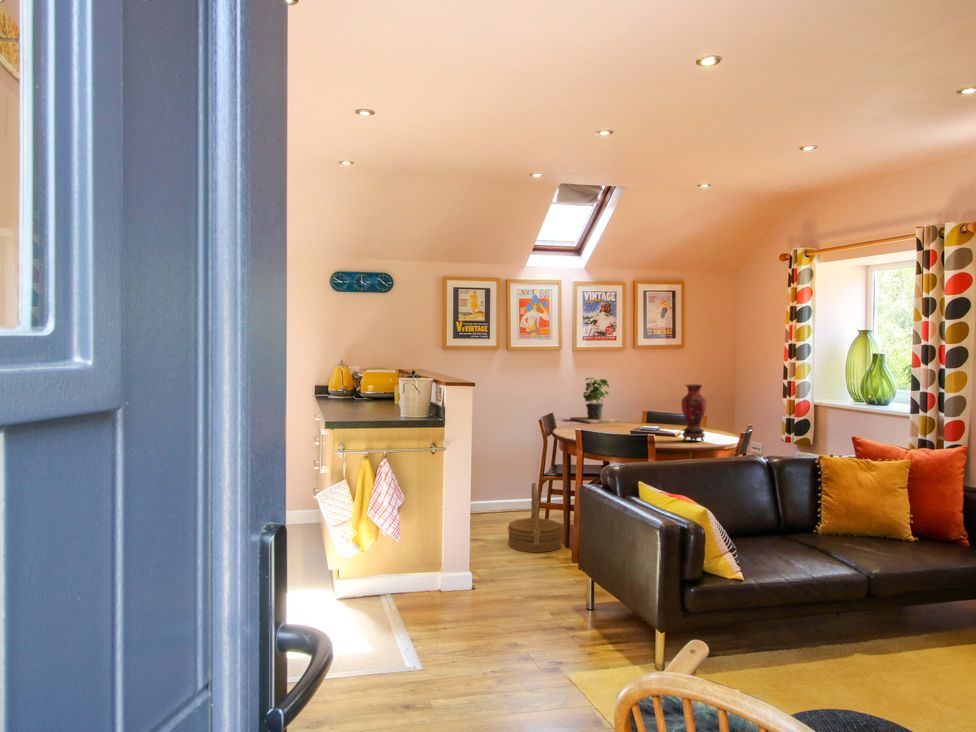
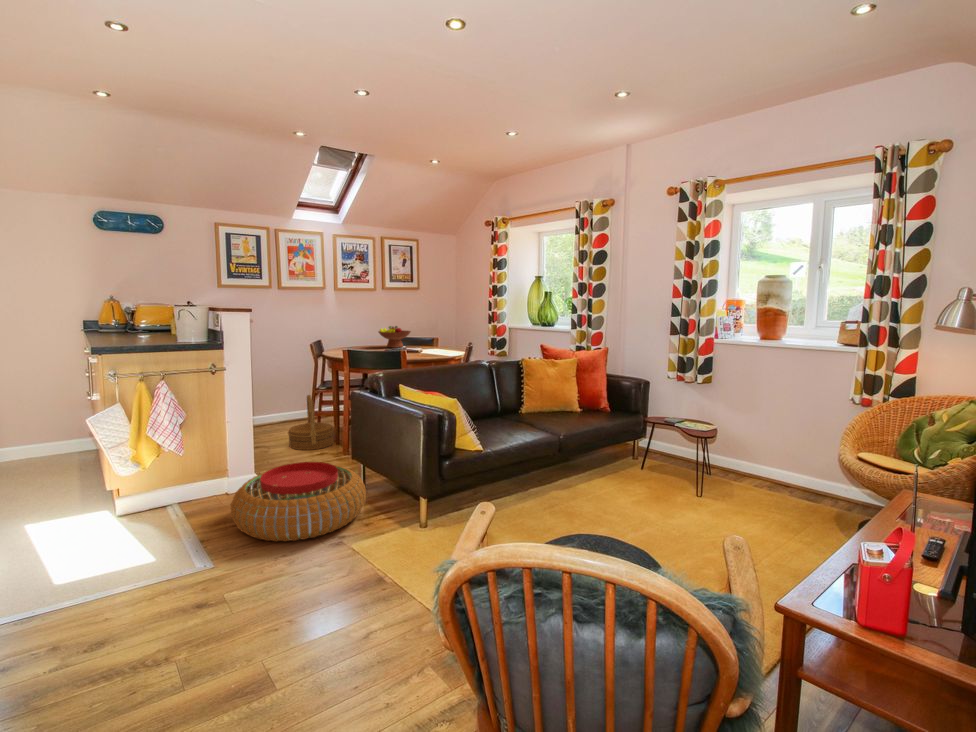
potted plant: present [570,378,622,423] -> none [335,311,376,347]
vase: present [681,384,706,442] -> none [424,312,442,355]
fruit bowl: none [624,399,668,428] -> present [379,326,411,348]
pouf: none [442,565,591,657] -> present [231,462,366,541]

